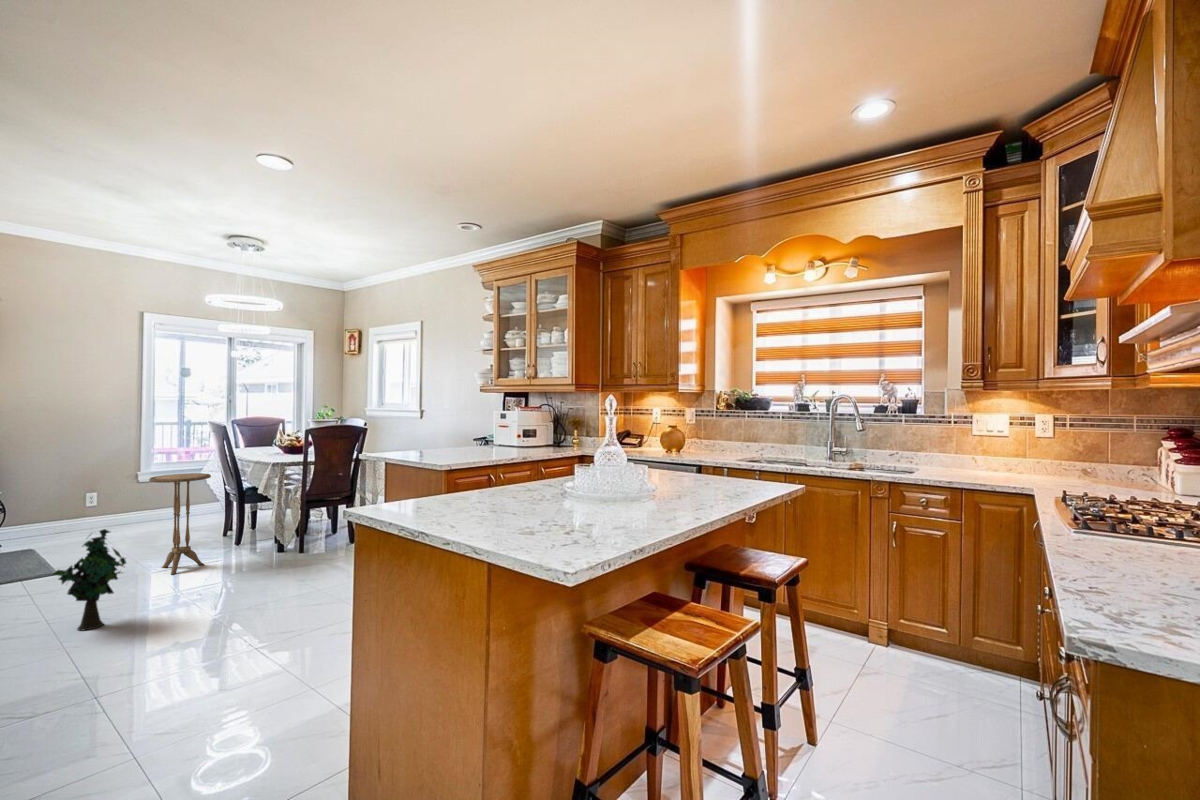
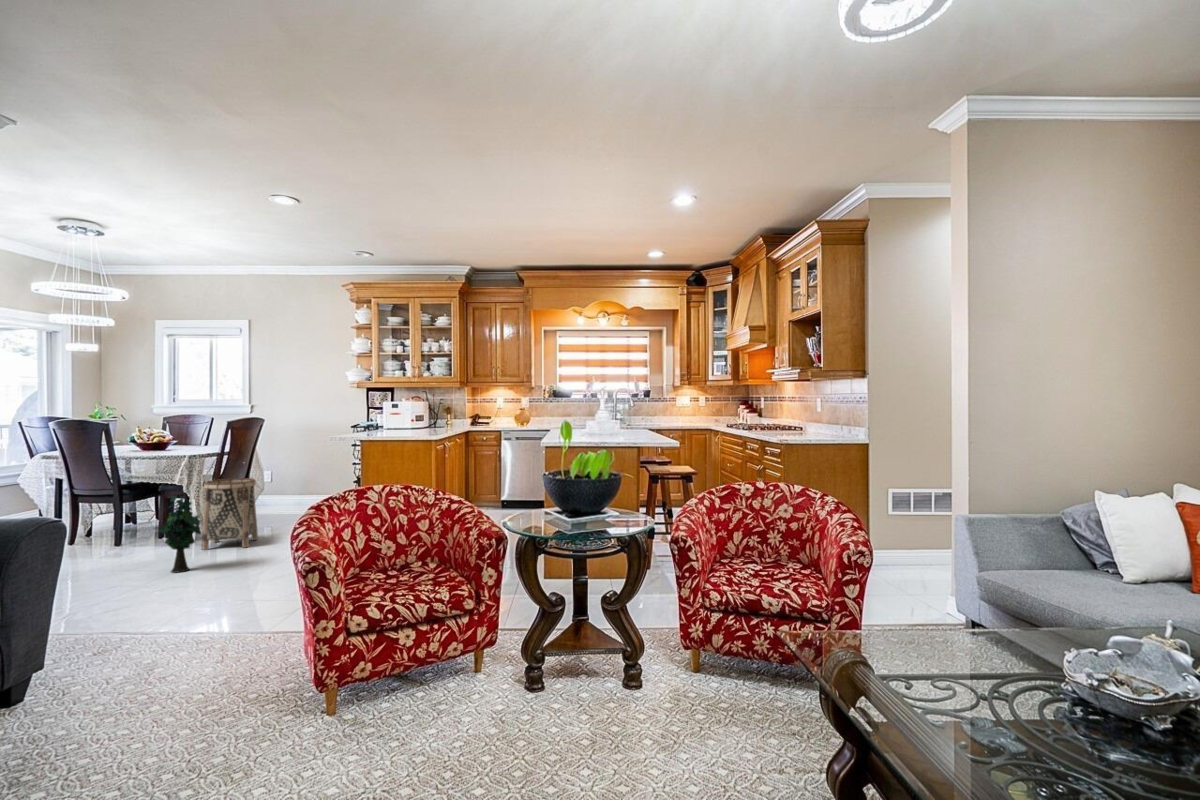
side table: present [149,473,211,575] -> none [96,461,154,552]
basket: none [207,503,285,595] -> present [202,478,258,550]

